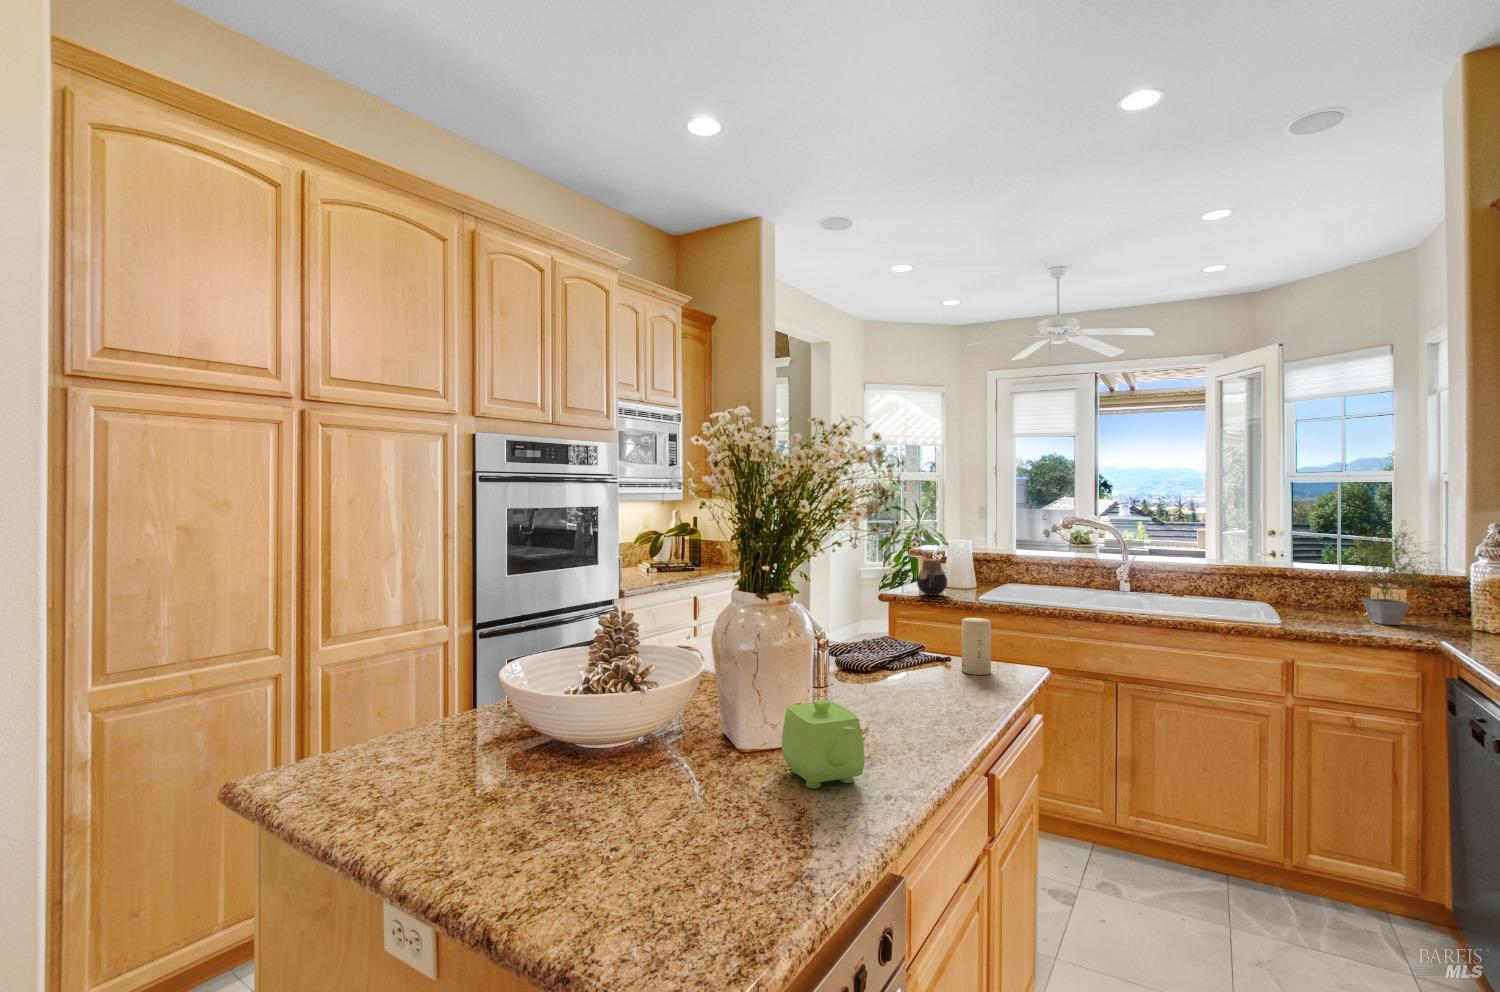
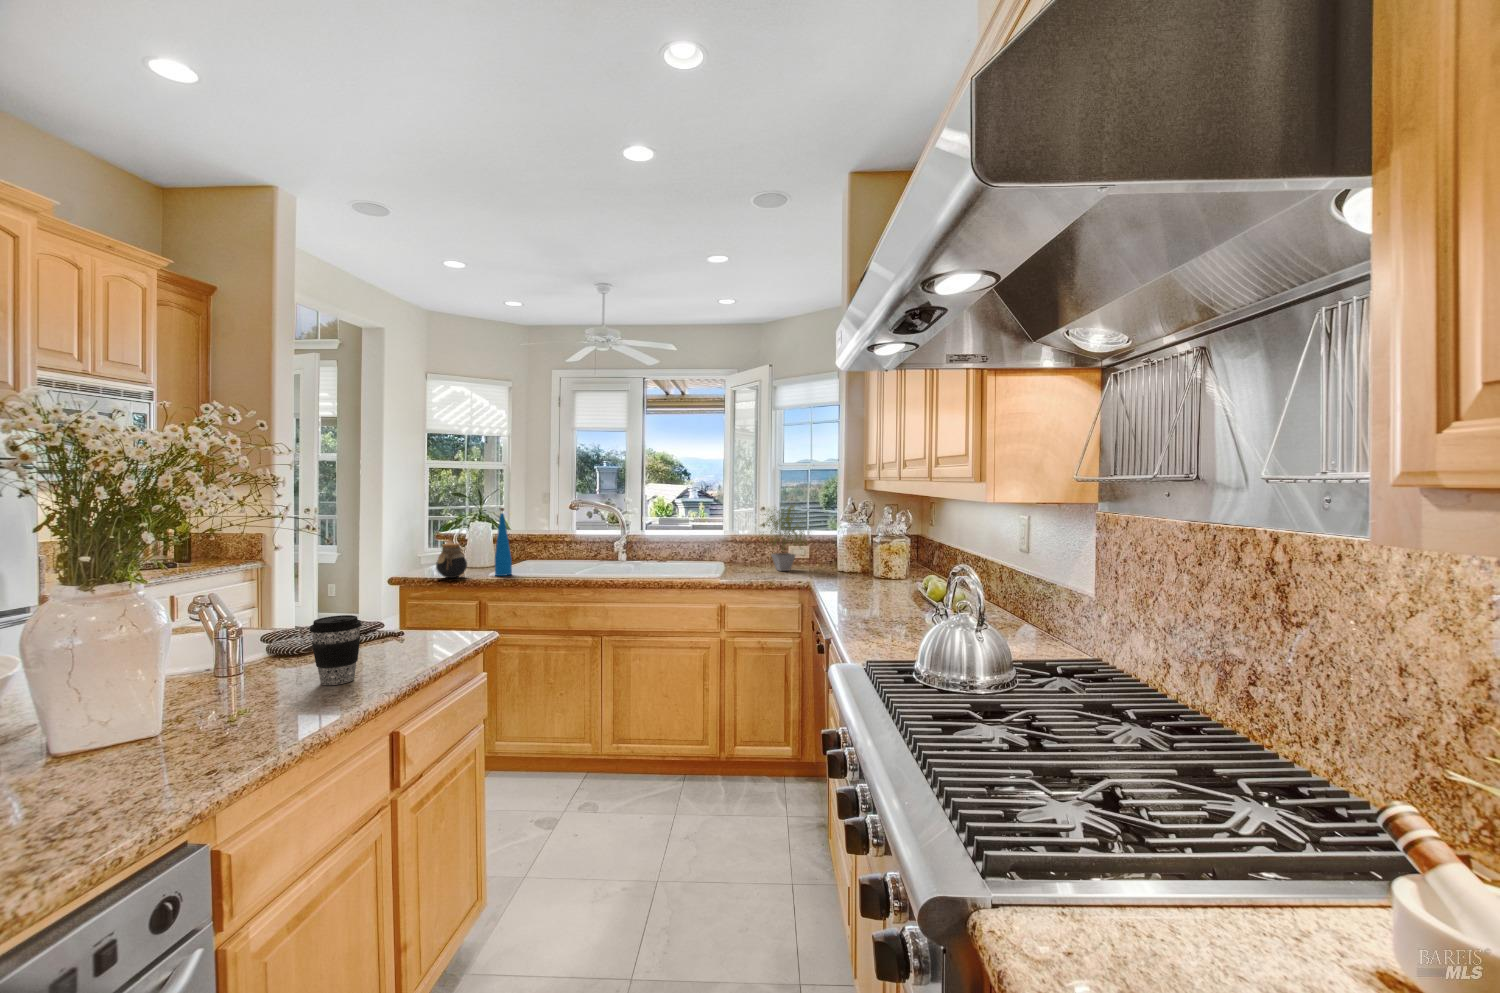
bottle: none [976,523,994,598] -> present [495,508,512,576]
candle: present [962,618,991,675] -> none [408,593,437,644]
coffee cup: none [902,638,951,714] -> present [310,615,361,685]
teapot: present [782,700,864,789] -> none [101,686,196,776]

